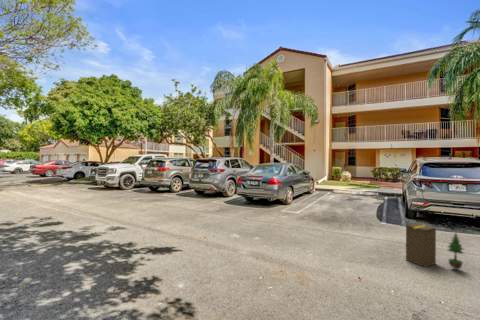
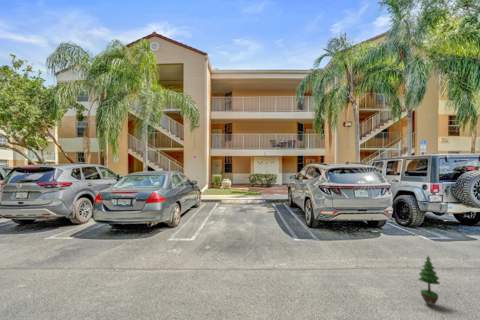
cardboard box: present [406,224,436,267] -> none [374,248,405,312]

